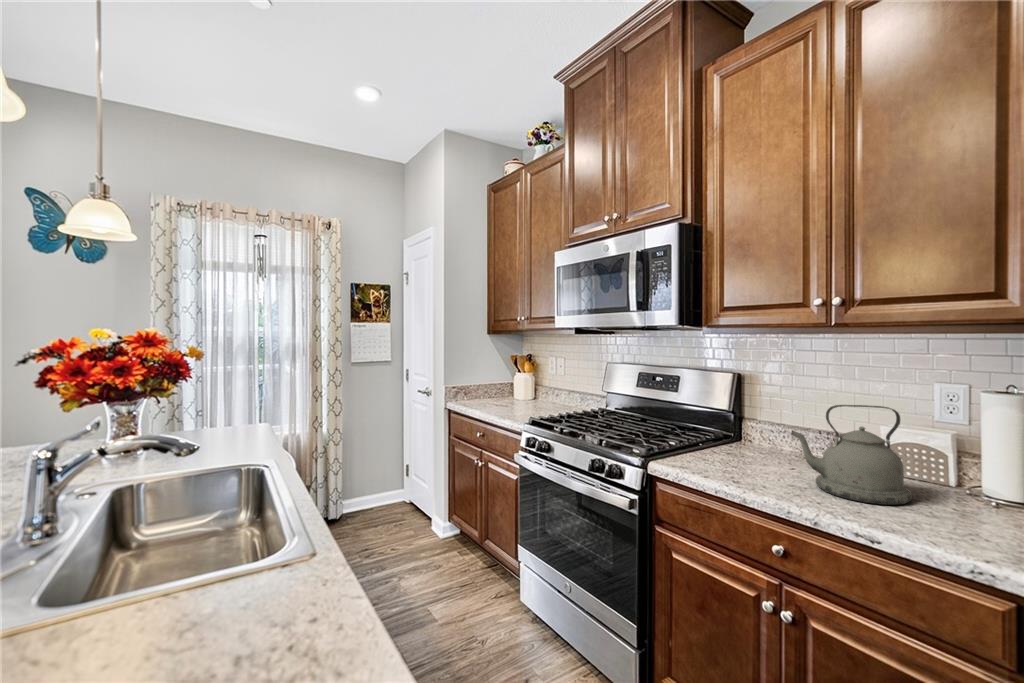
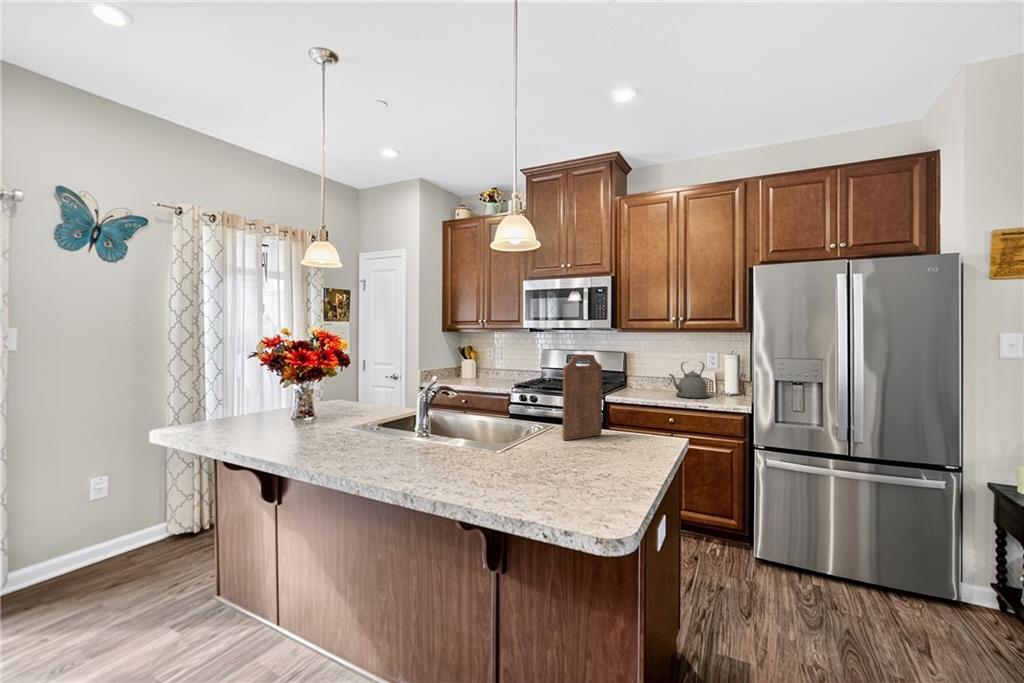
cutting board: none [124,400,279,651] -> present [563,355,602,440]

